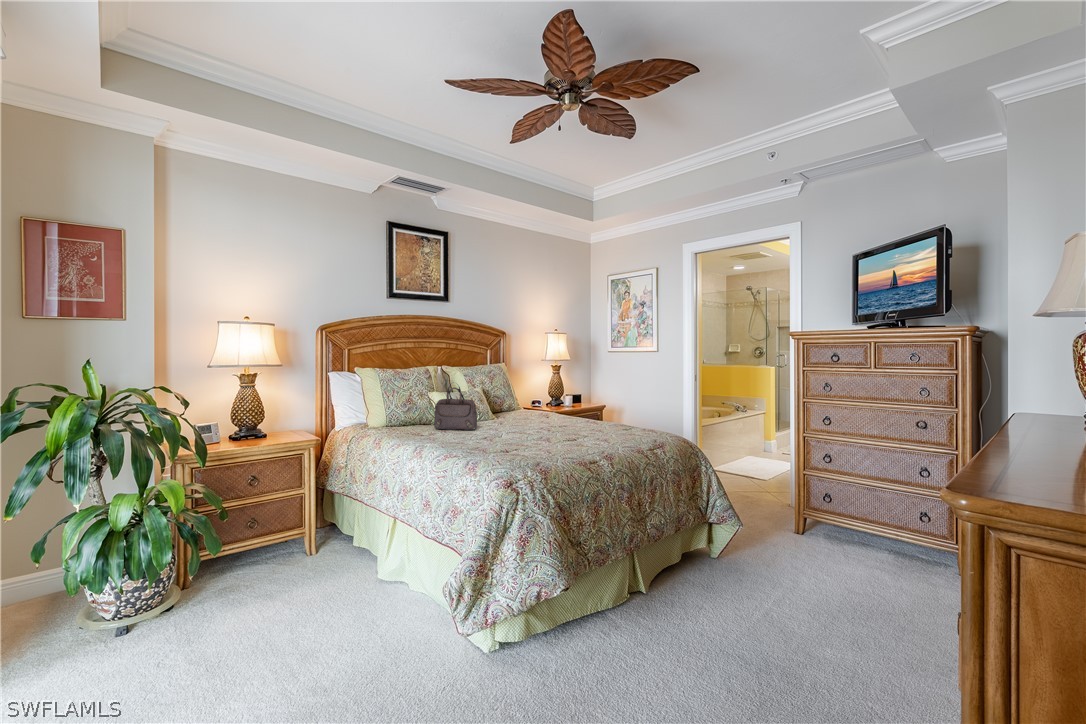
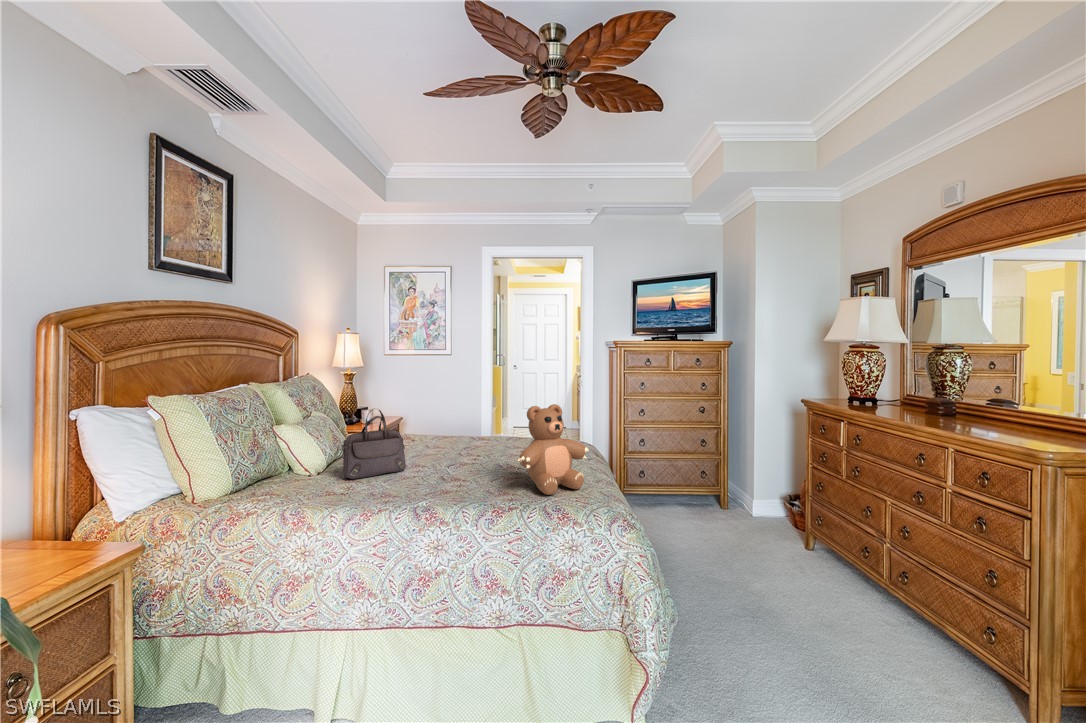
teddy bear: none [478,383,545,455] -> present [518,404,589,495]

